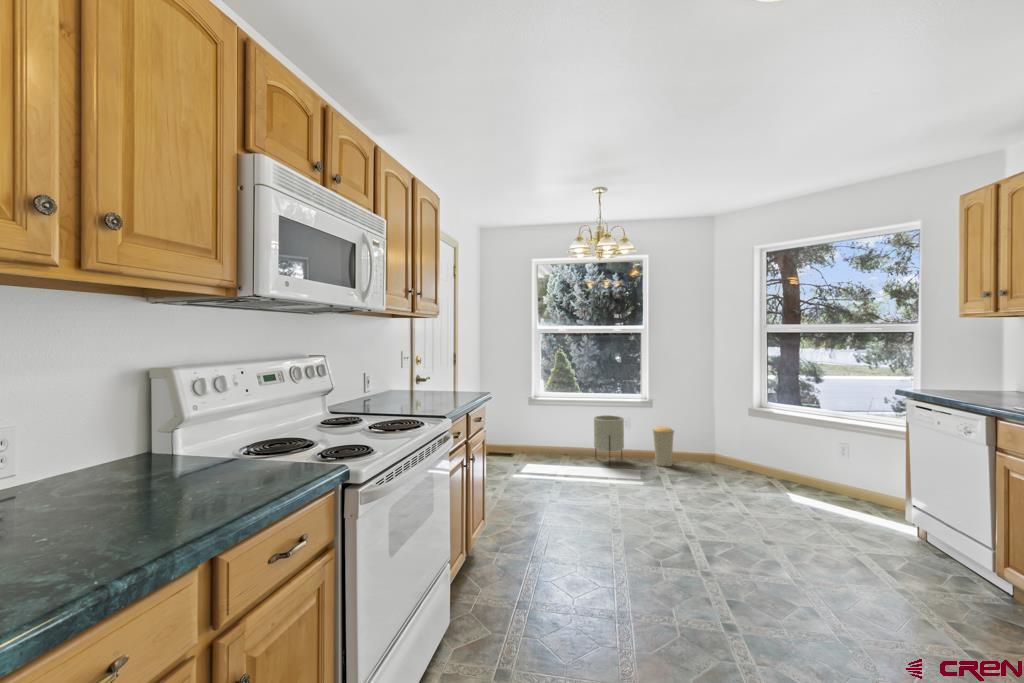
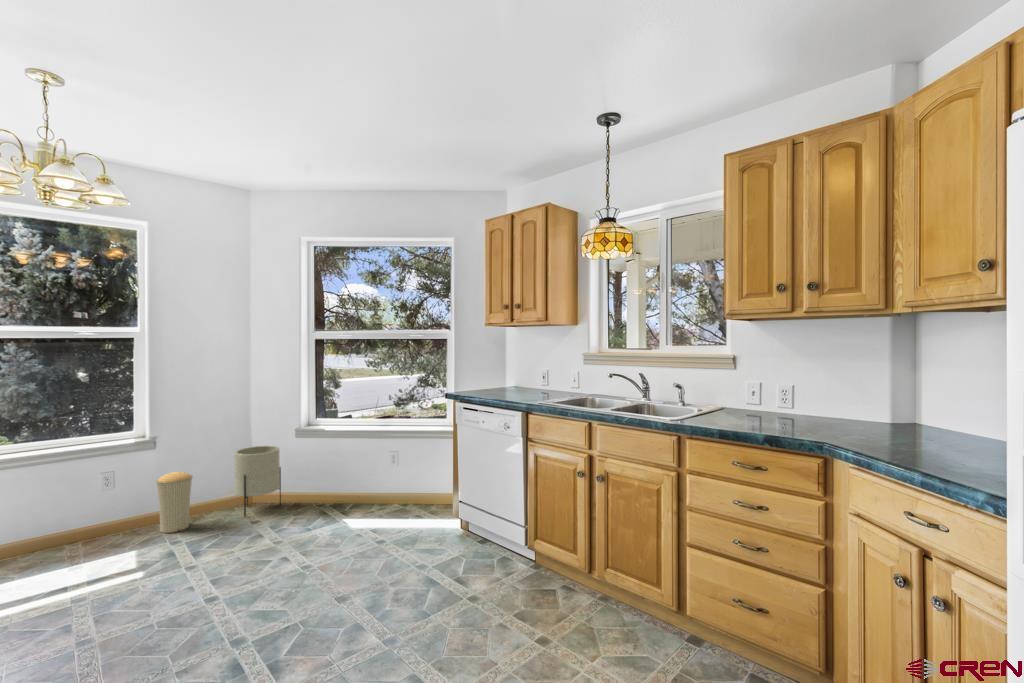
planter: present [594,415,624,459] -> present [235,446,281,517]

